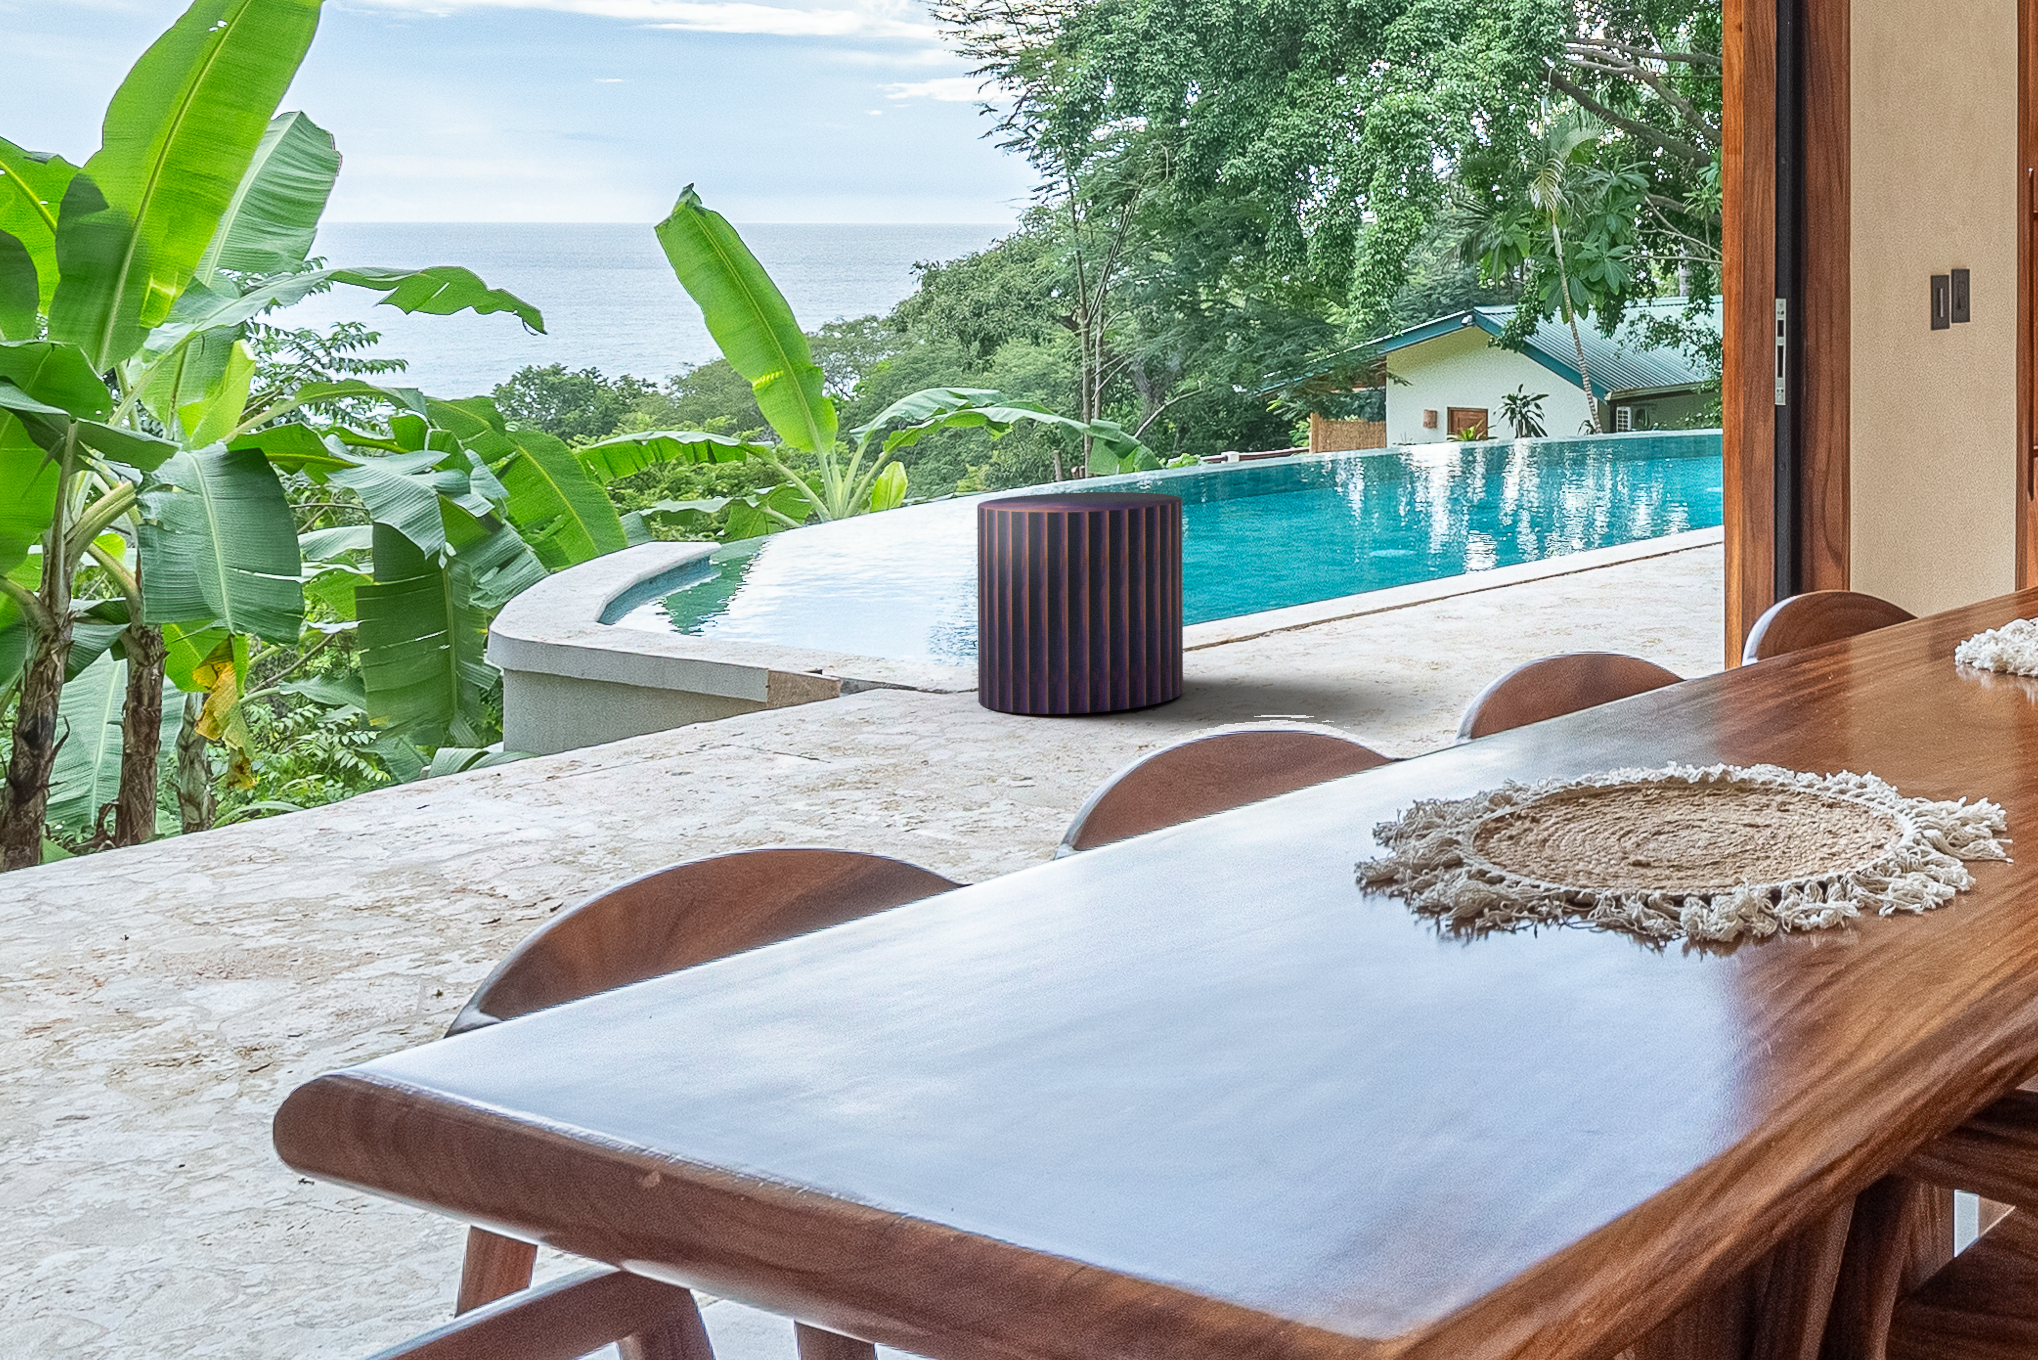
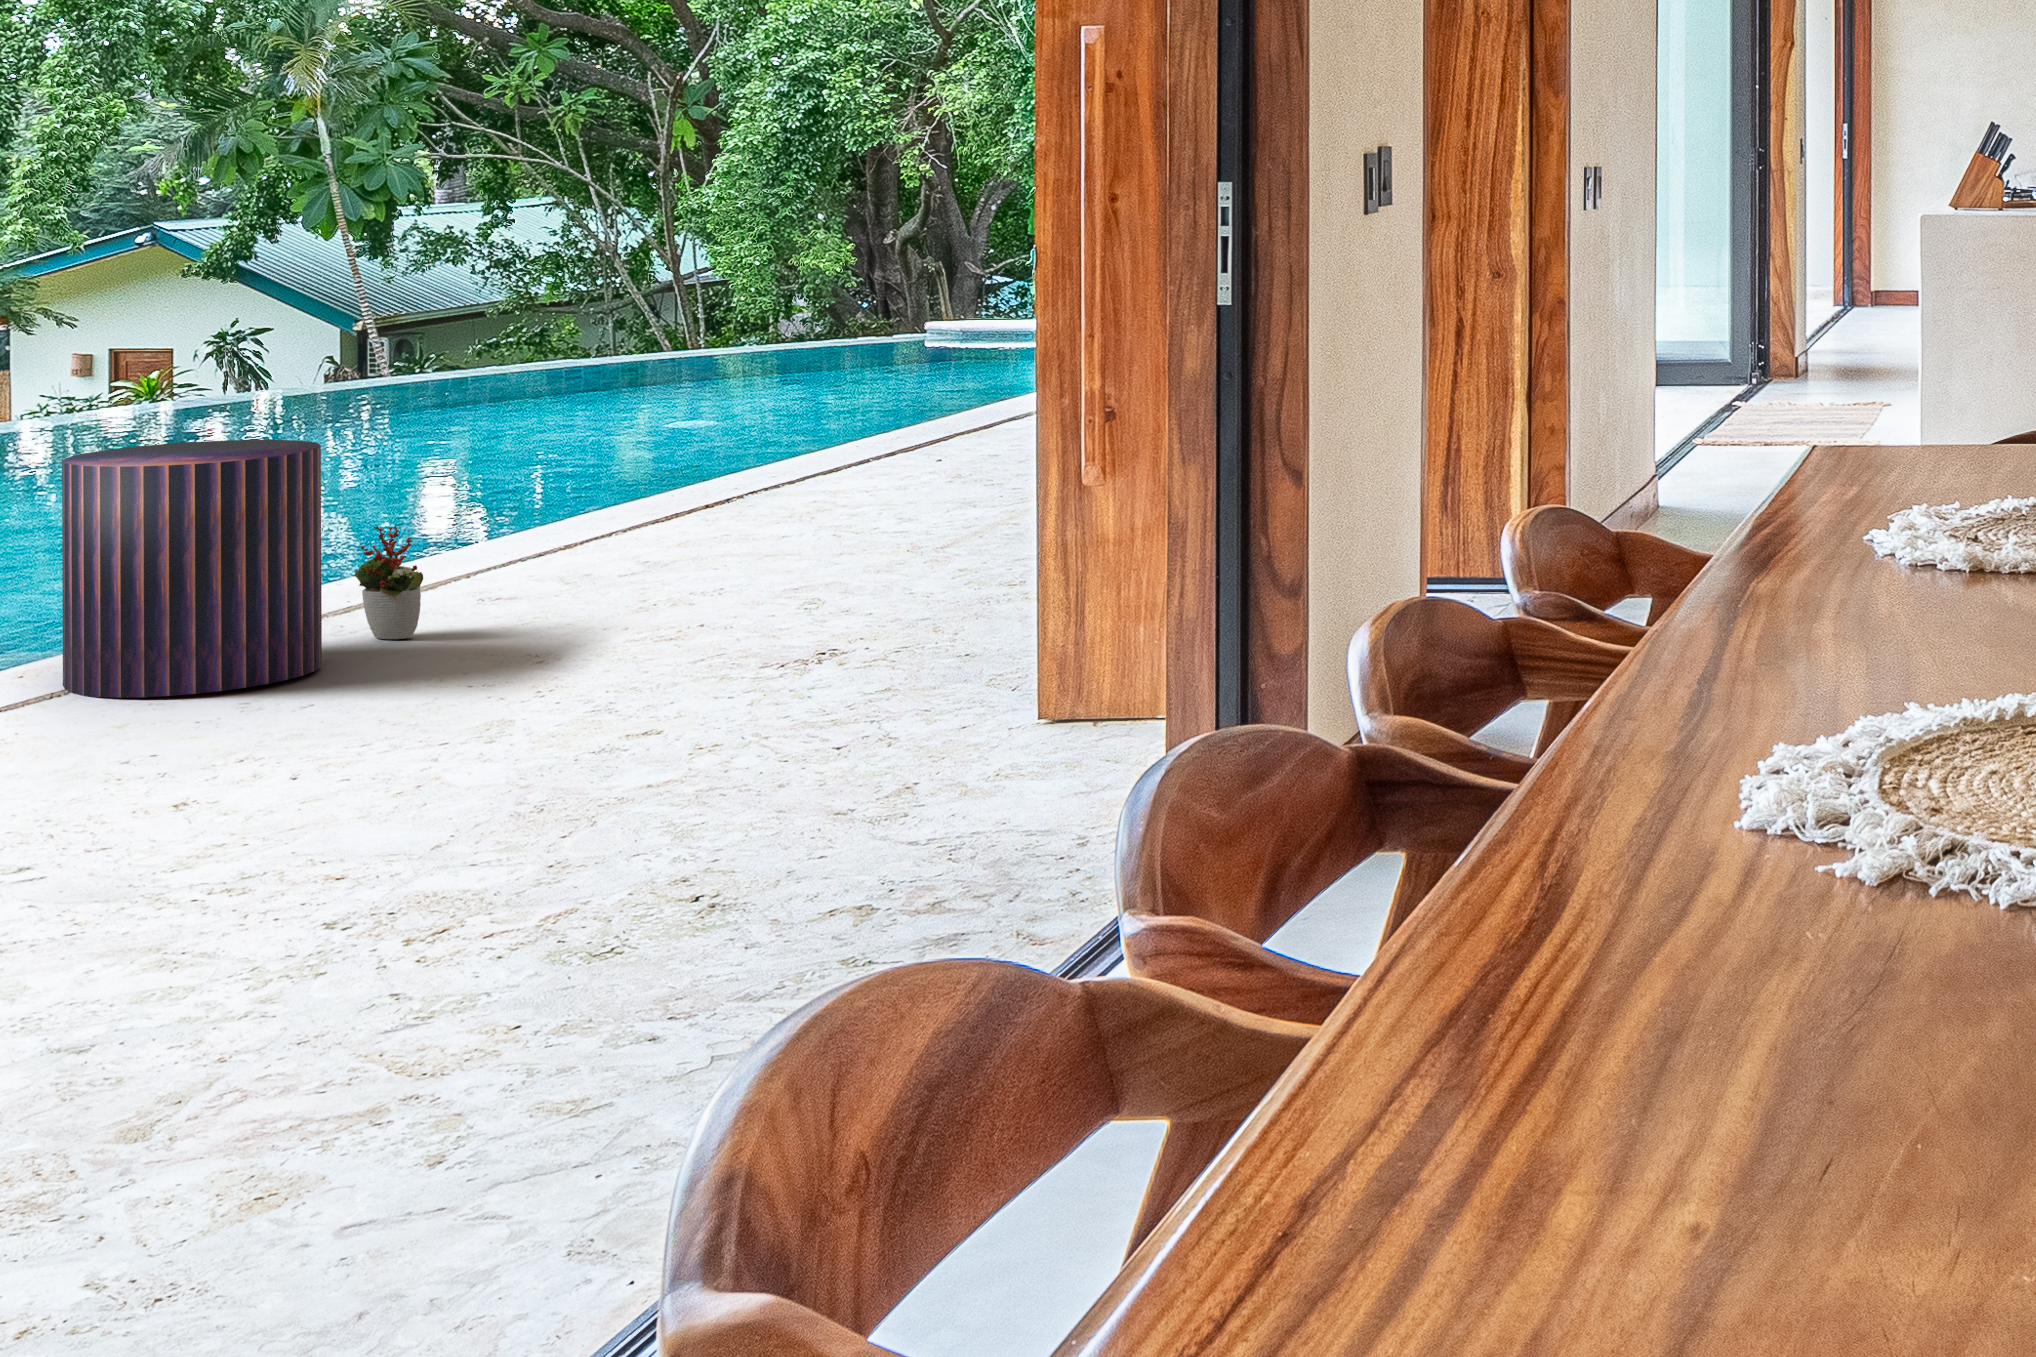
decorative plant: none [1242,576,1294,678] -> present [355,526,423,639]

